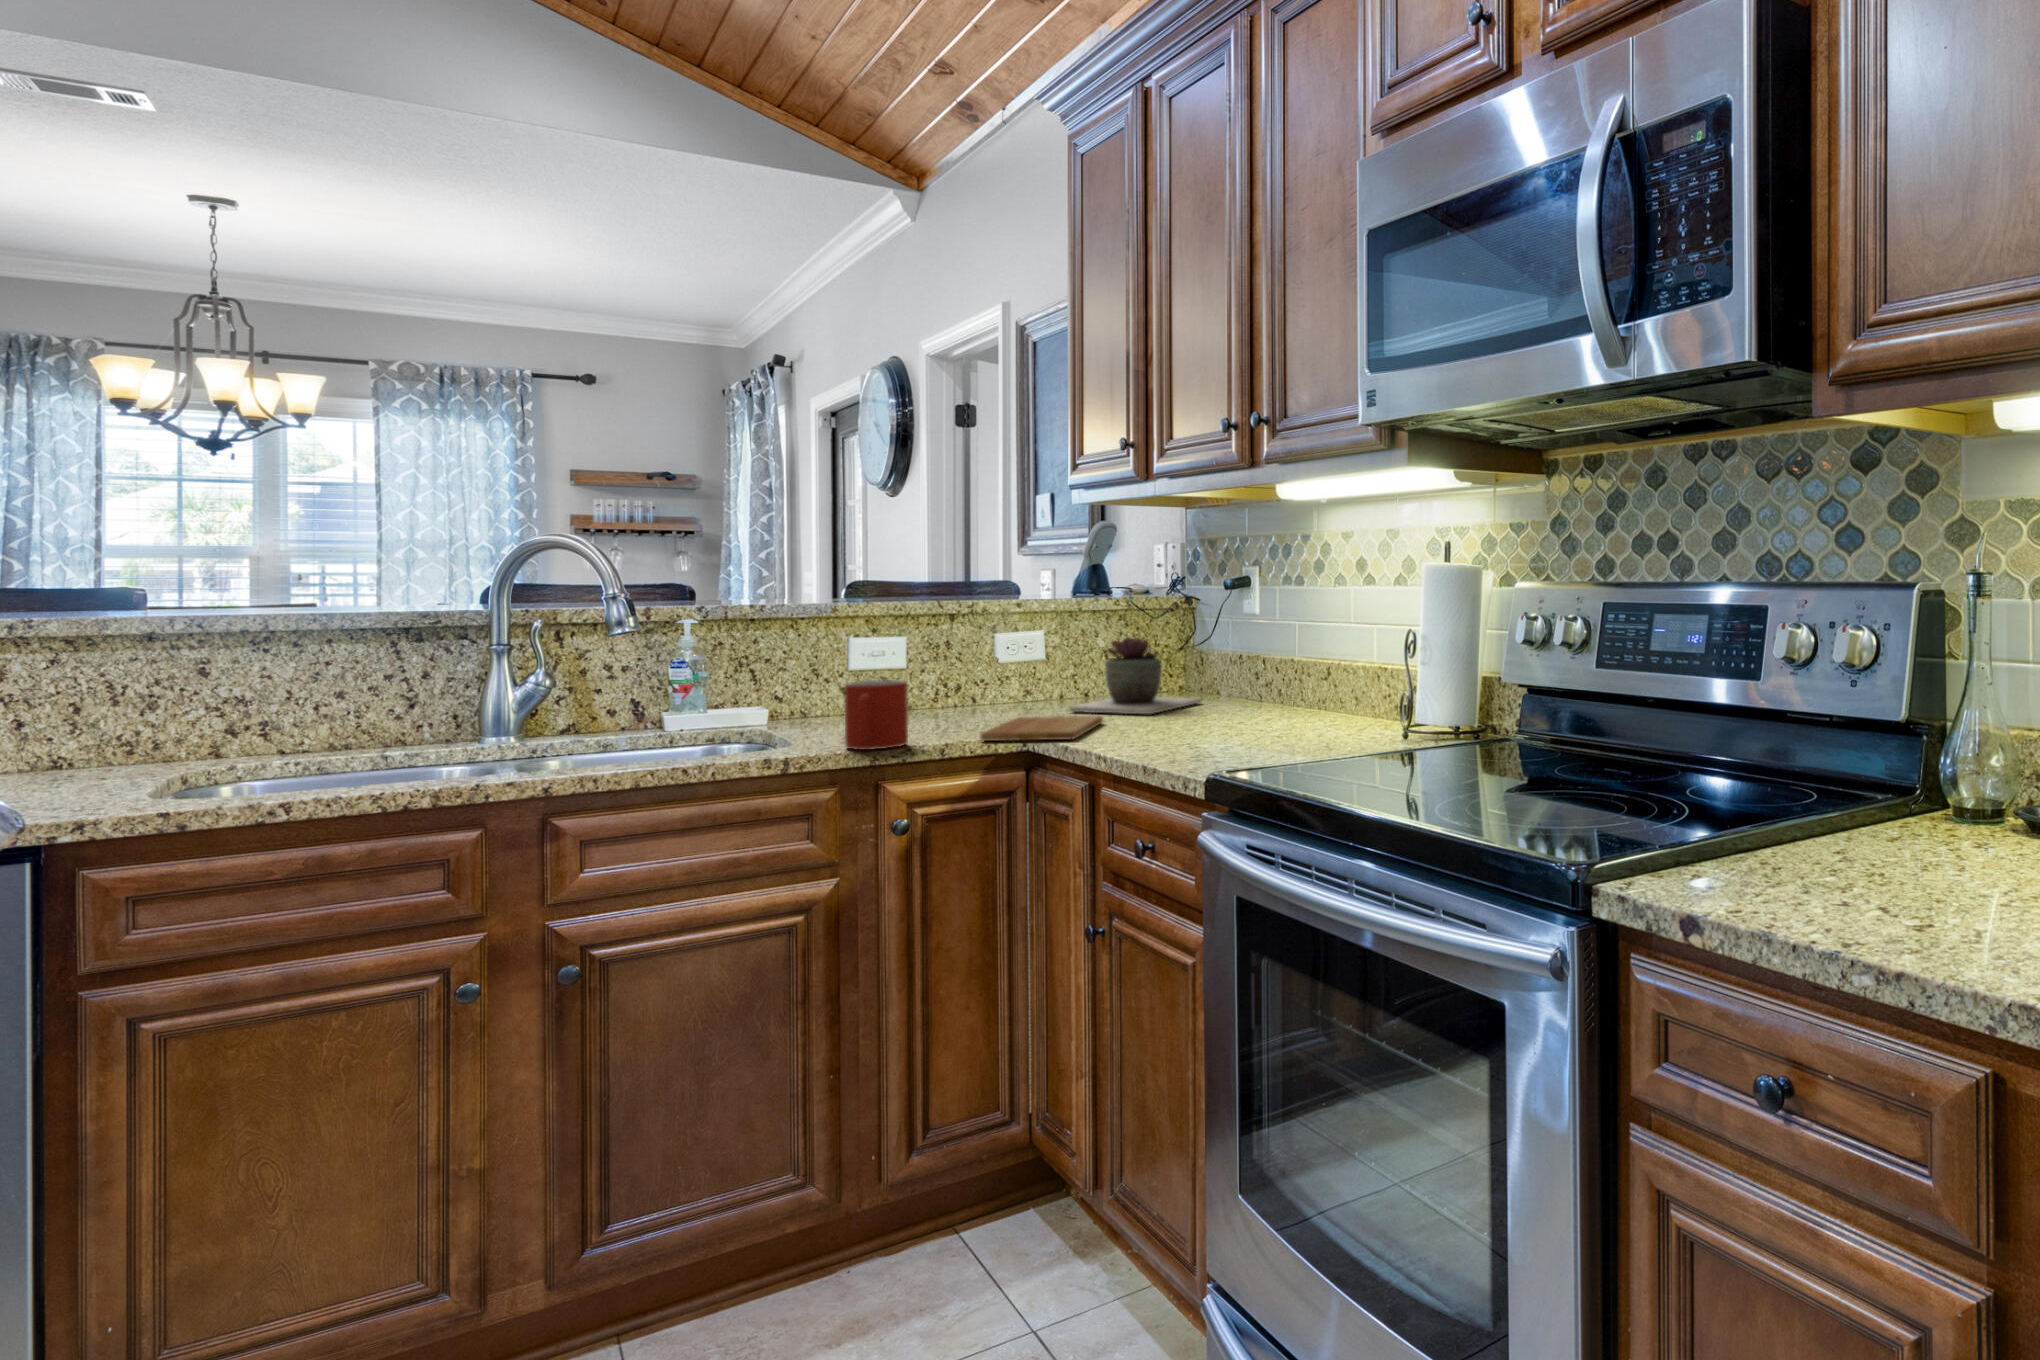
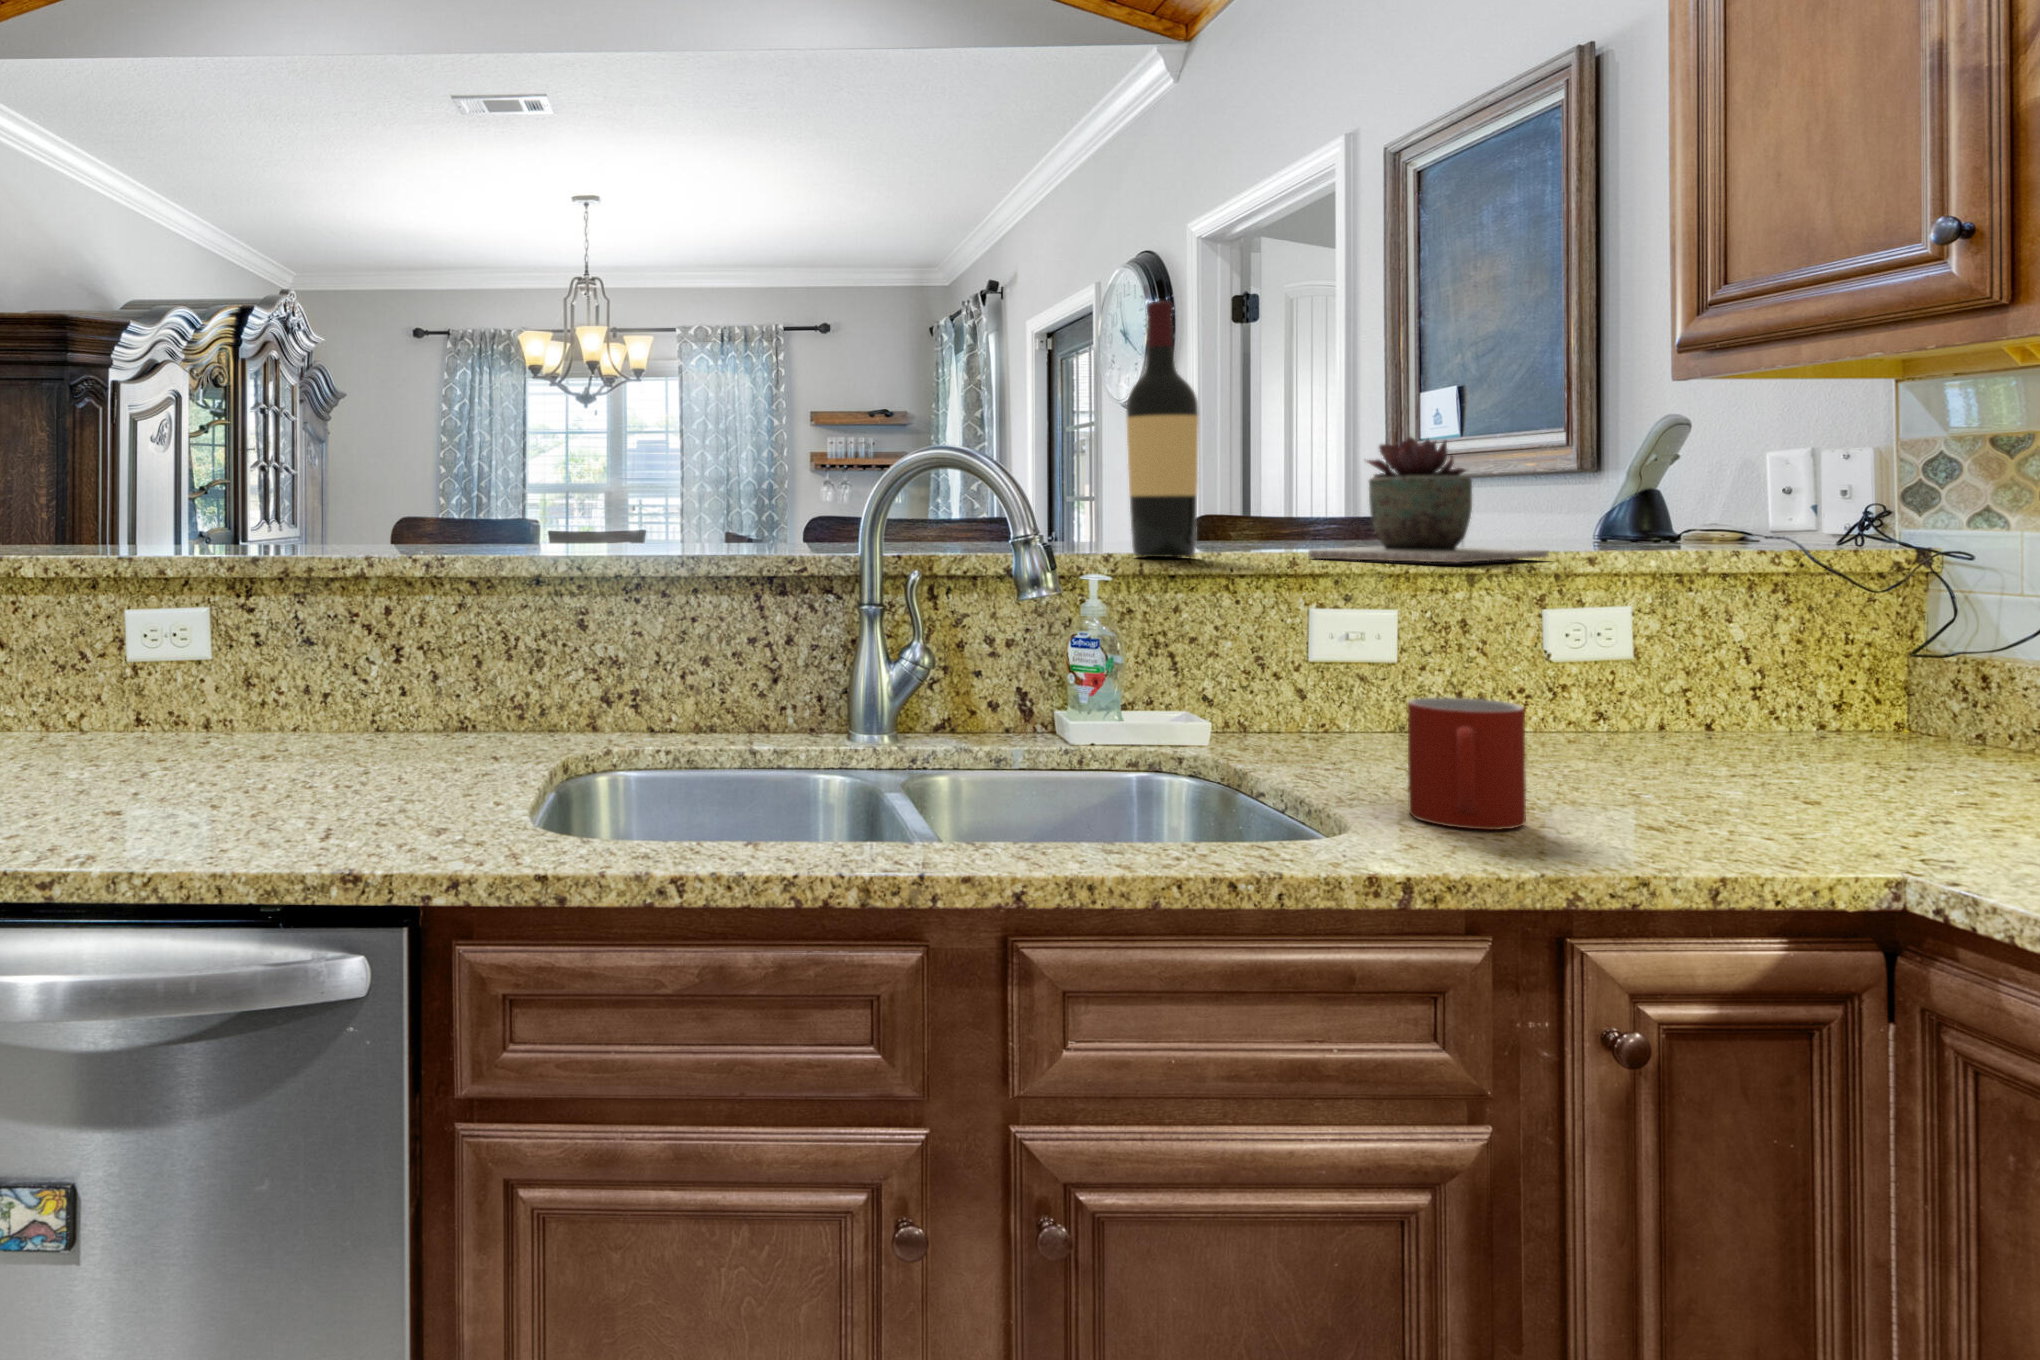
wine bottle: none [715,437,767,606] -> present [1126,301,1199,557]
succulent plant: present [1070,637,1201,714] -> present [1308,437,1548,562]
cutting board: present [980,716,1103,741] -> none [1674,779,1908,857]

